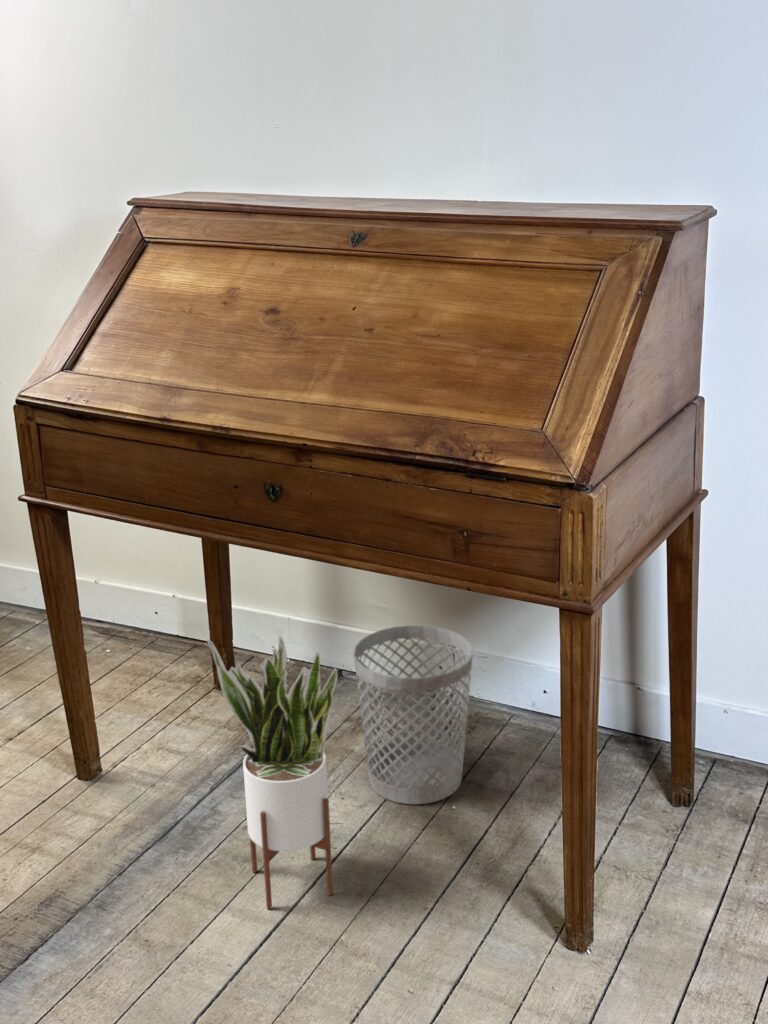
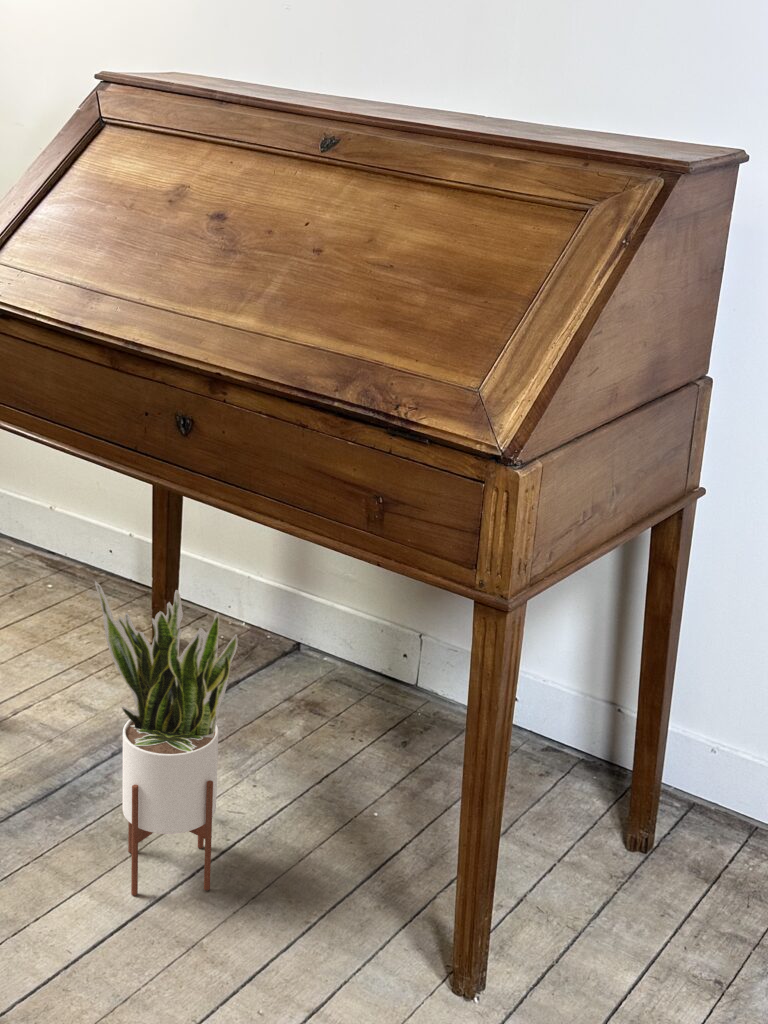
wastebasket: present [353,625,473,804] -> none [285,600,422,806]

